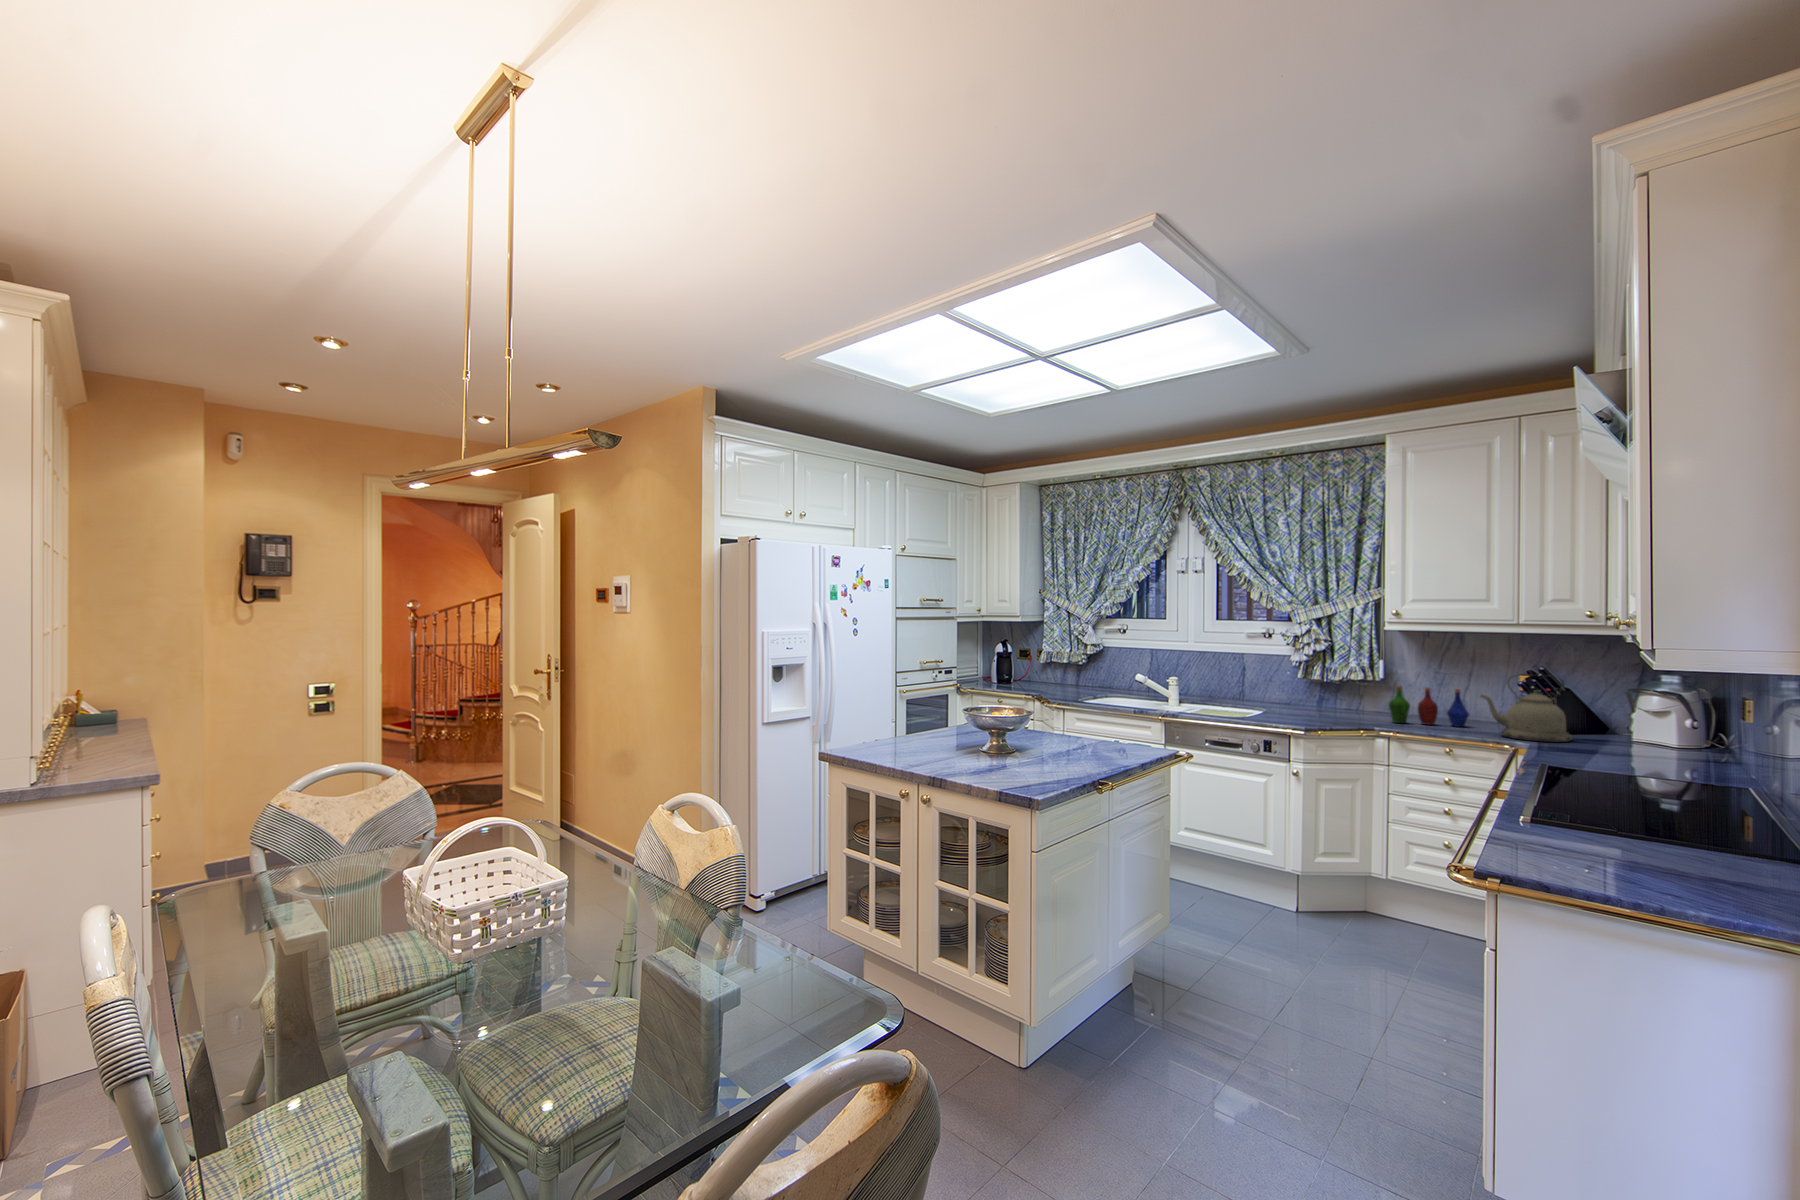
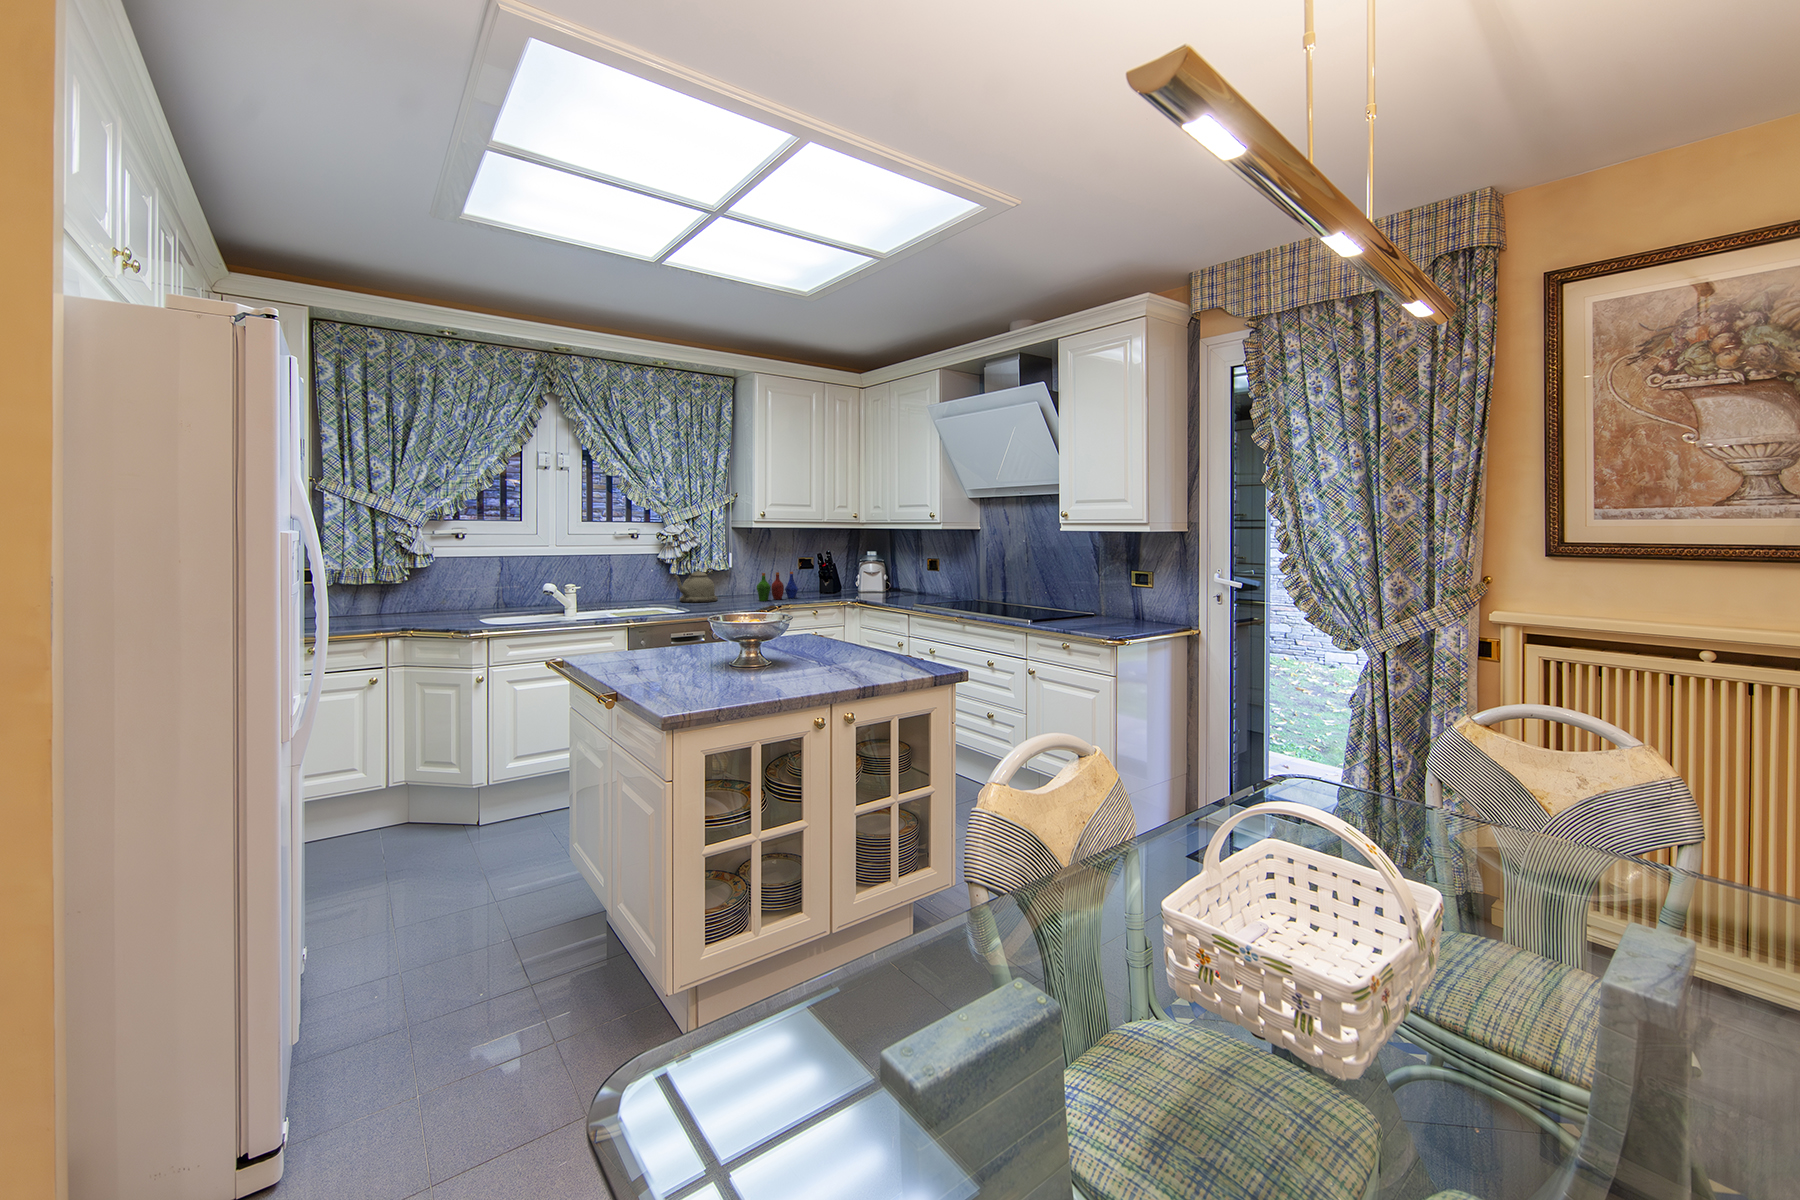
kettle: present [1481,678,1572,742] -> present [673,559,718,603]

